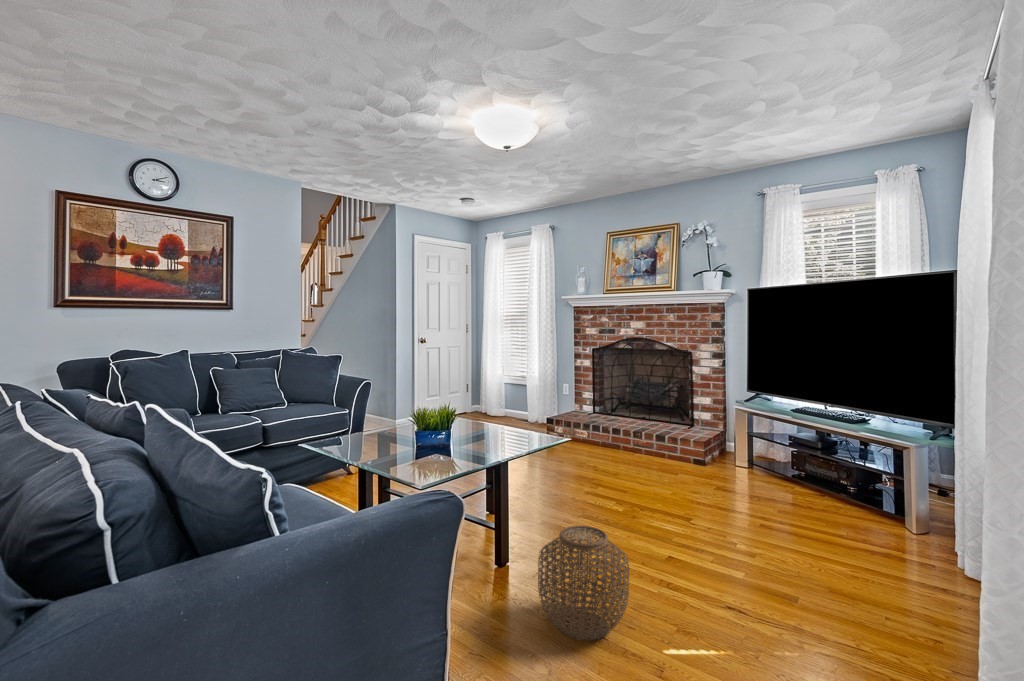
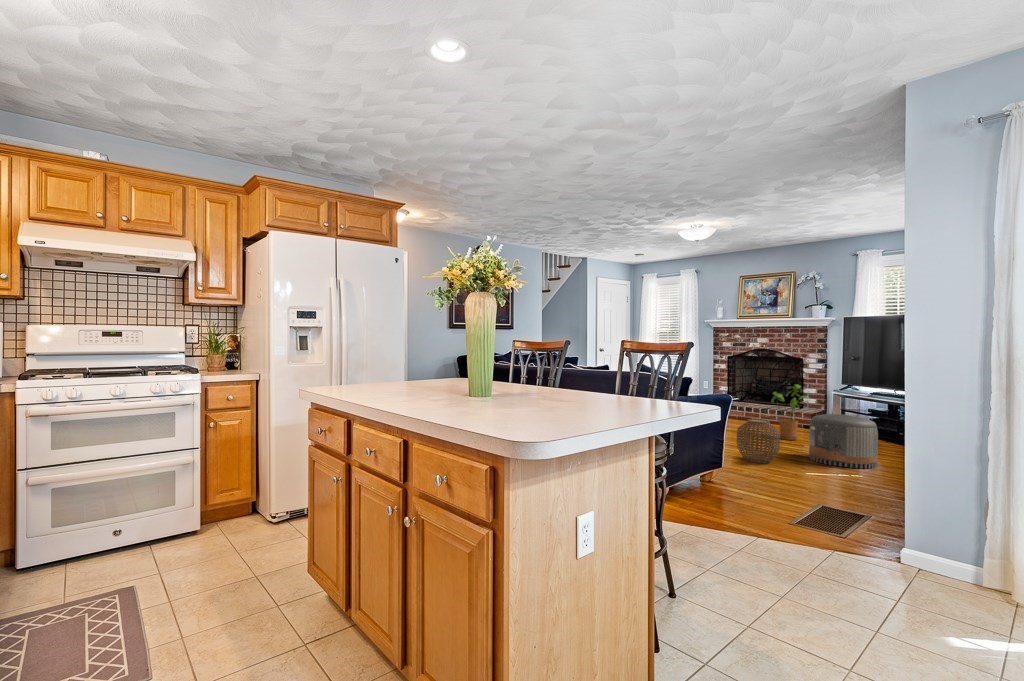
house plant: none [637,408,701,508] -> present [771,384,809,440]
pouf: none [695,491,831,634] -> present [809,414,878,468]

